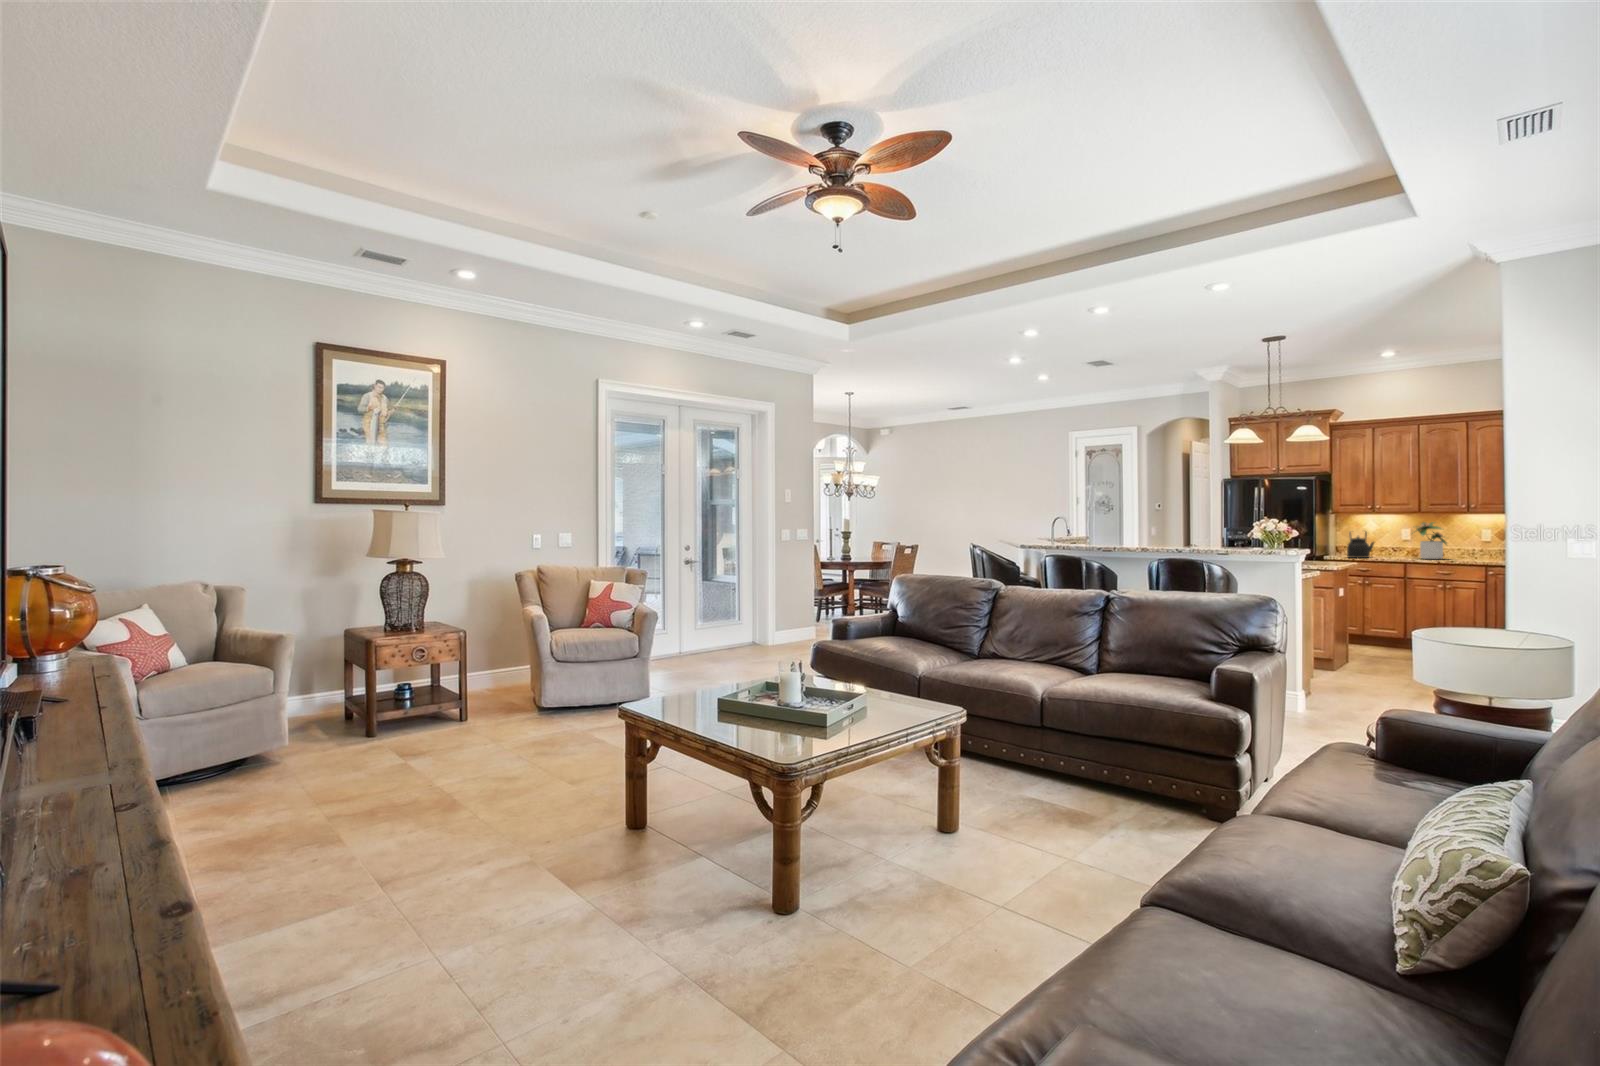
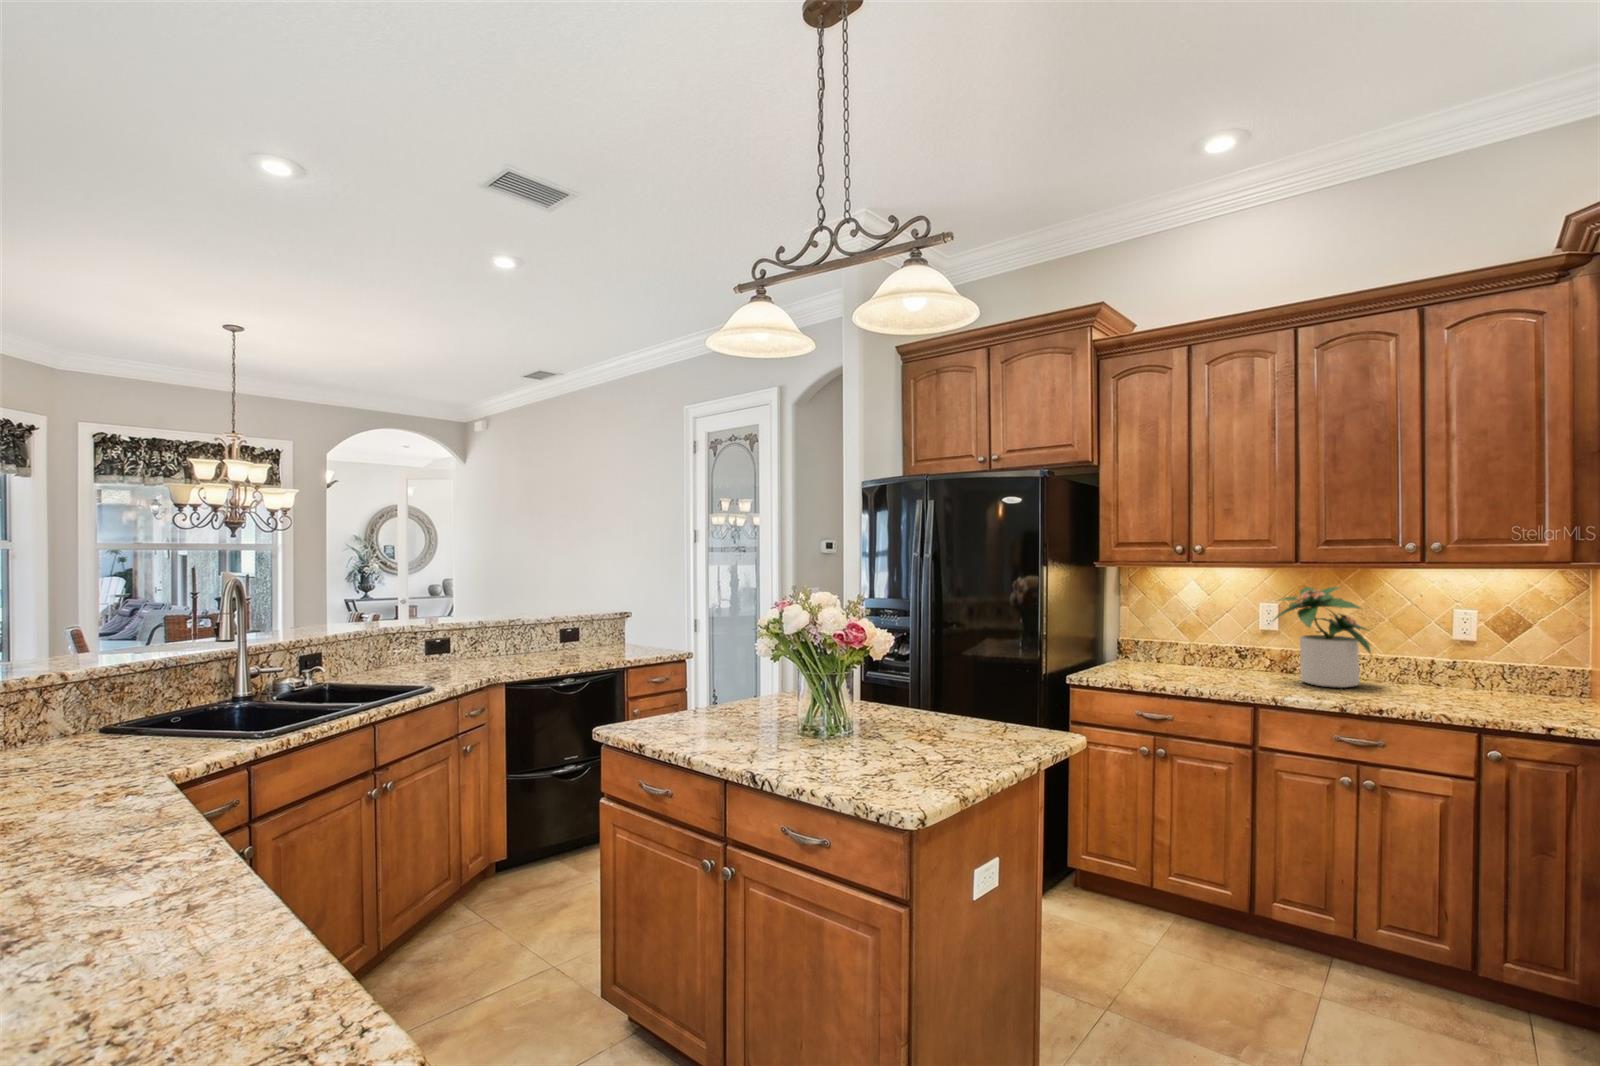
kettle: present [1347,532,1374,558] -> none [1127,604,1193,674]

